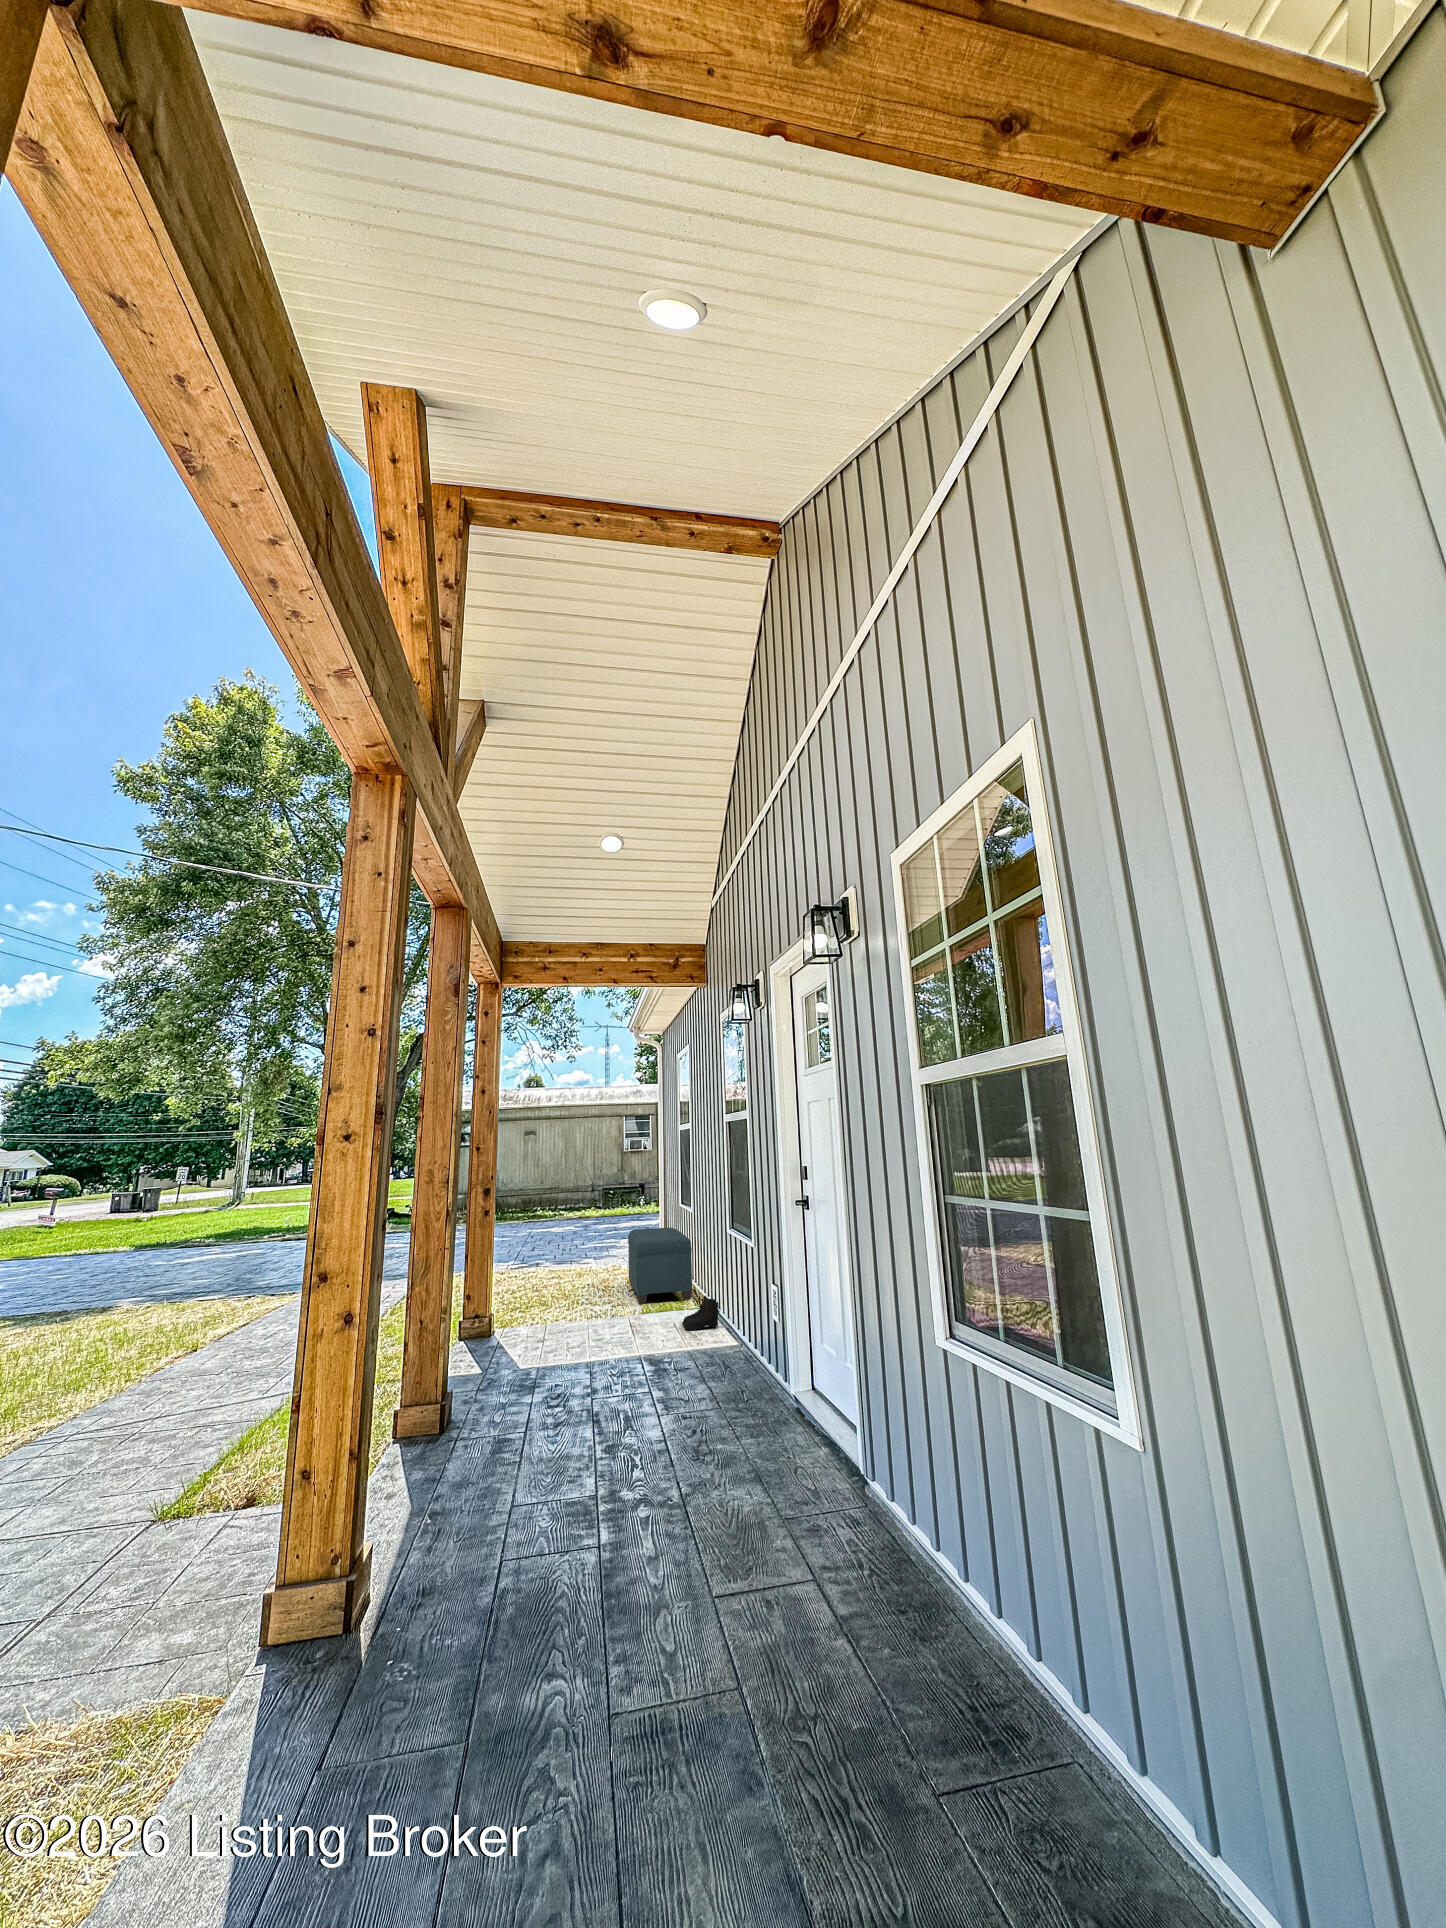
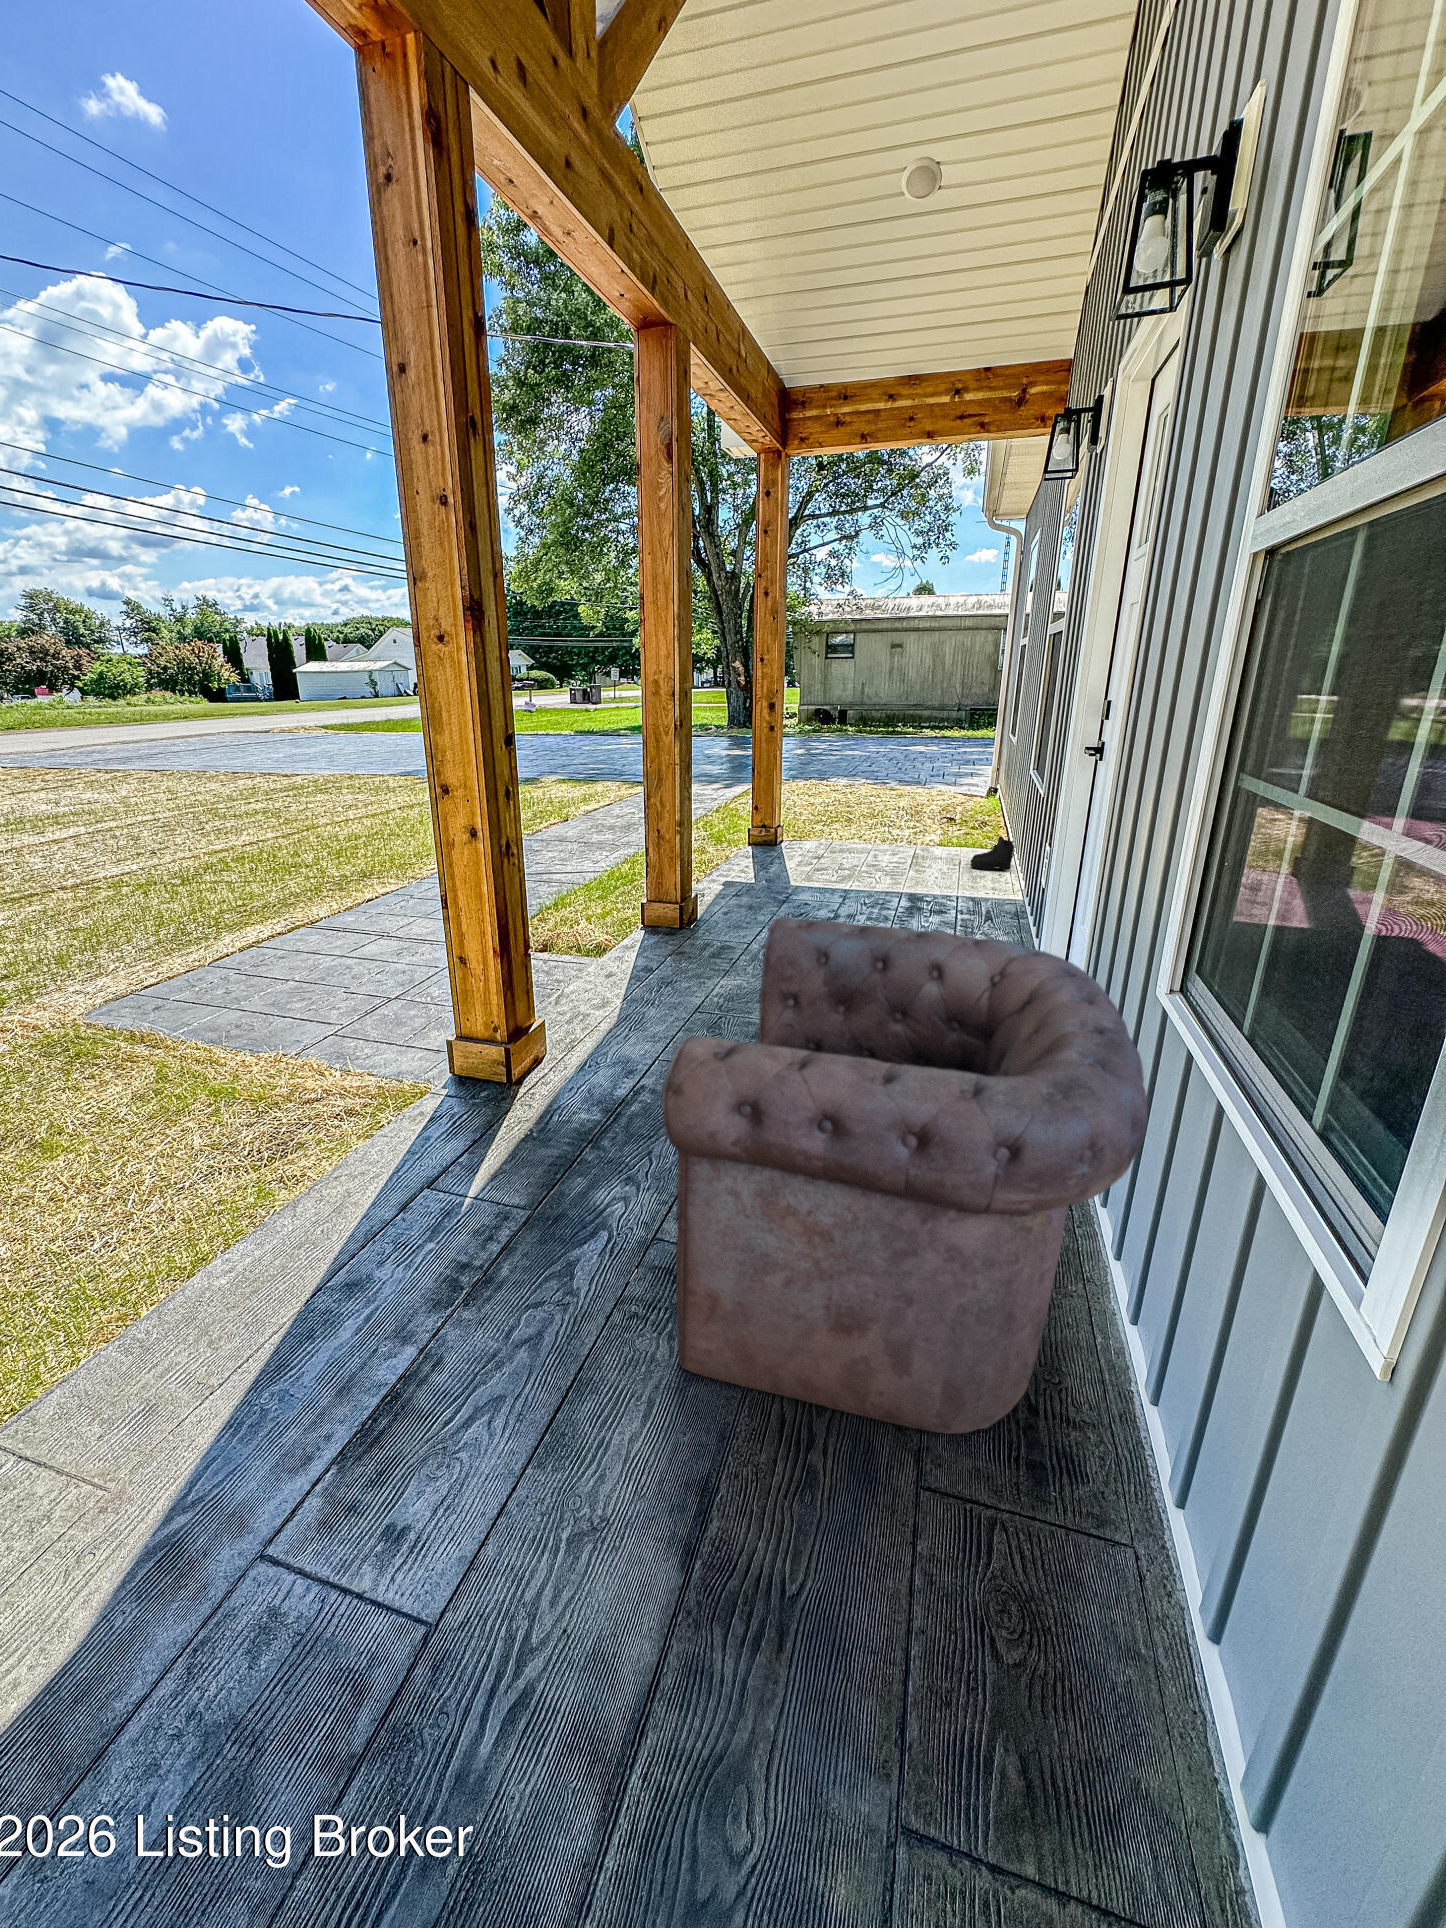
bench: present [628,1228,692,1304] -> none [938,756,1007,836]
armchair: none [661,1337,984,1808] -> present [661,918,1148,1434]

